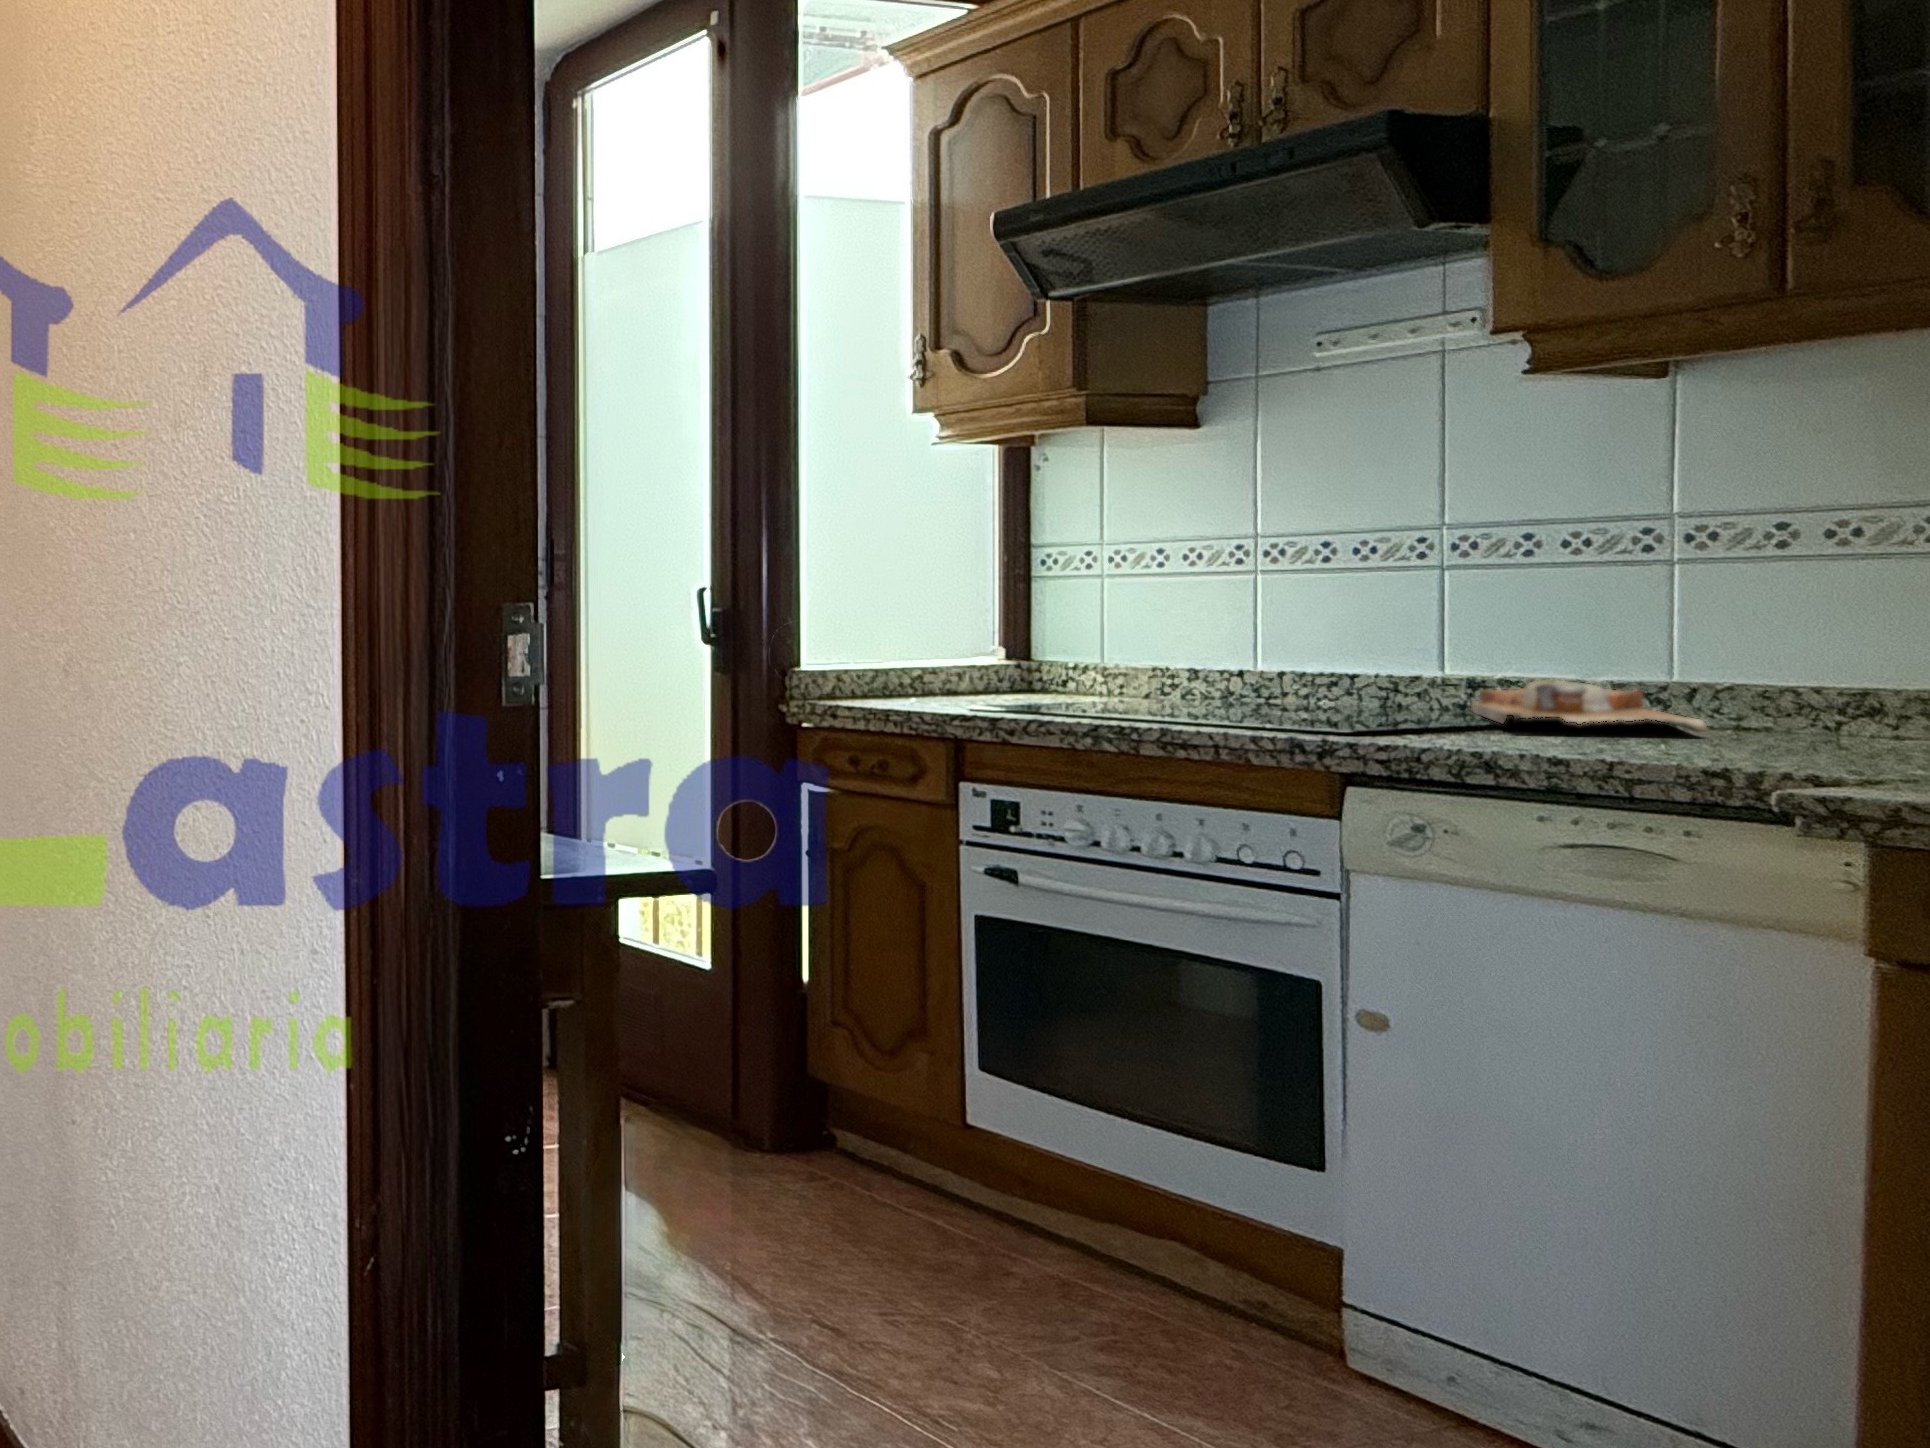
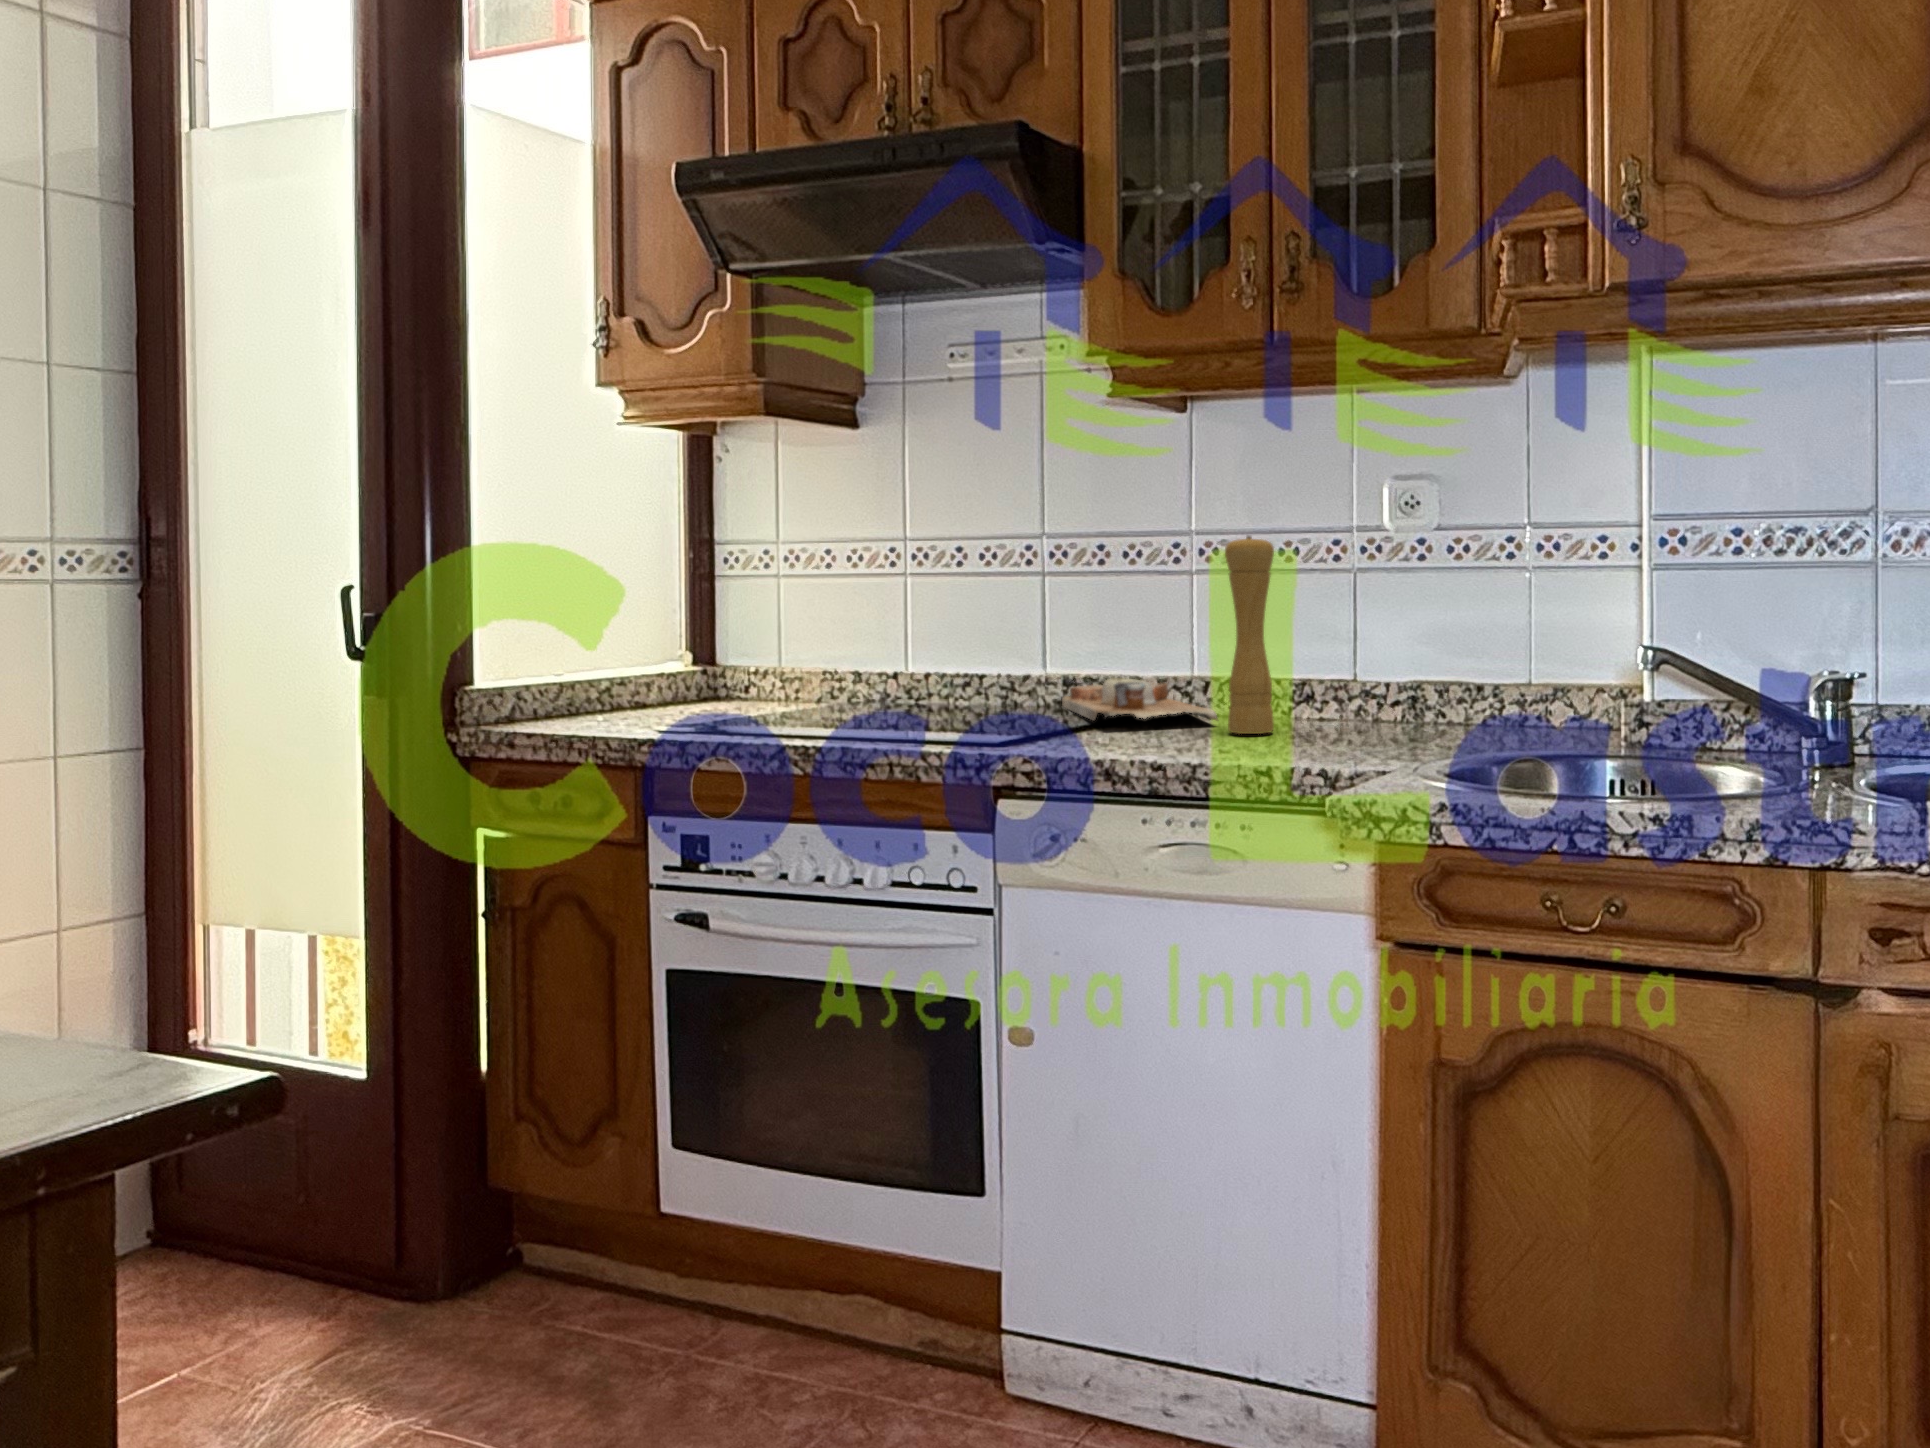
pepper mill: none [1715,515,1807,747] -> present [1225,536,1274,734]

